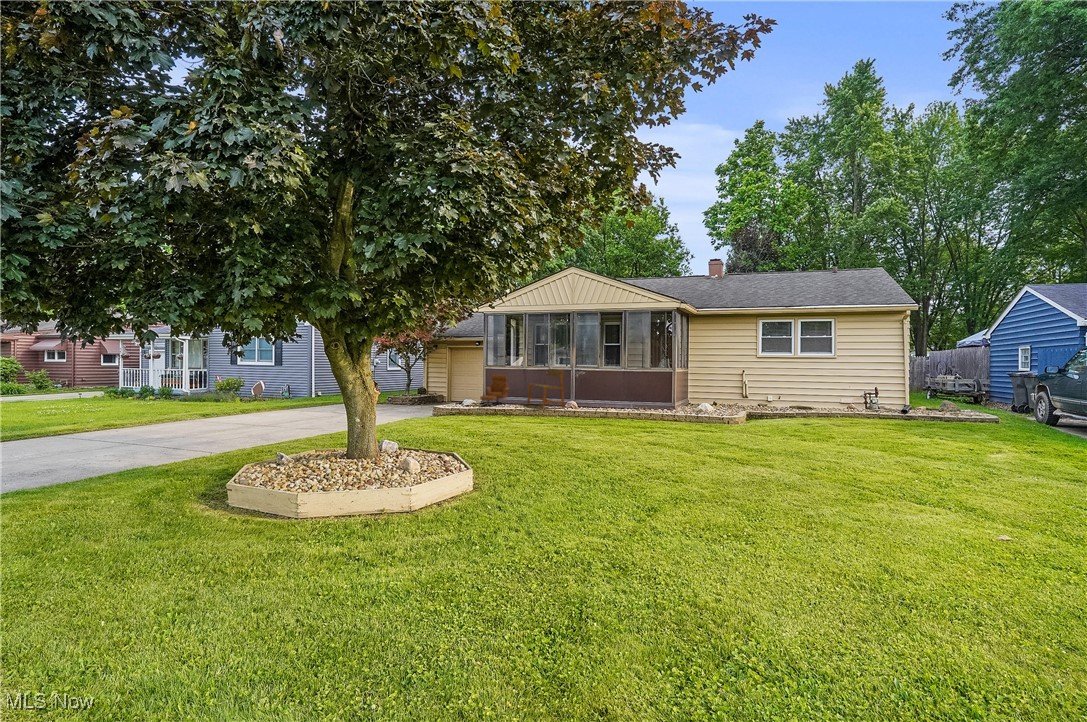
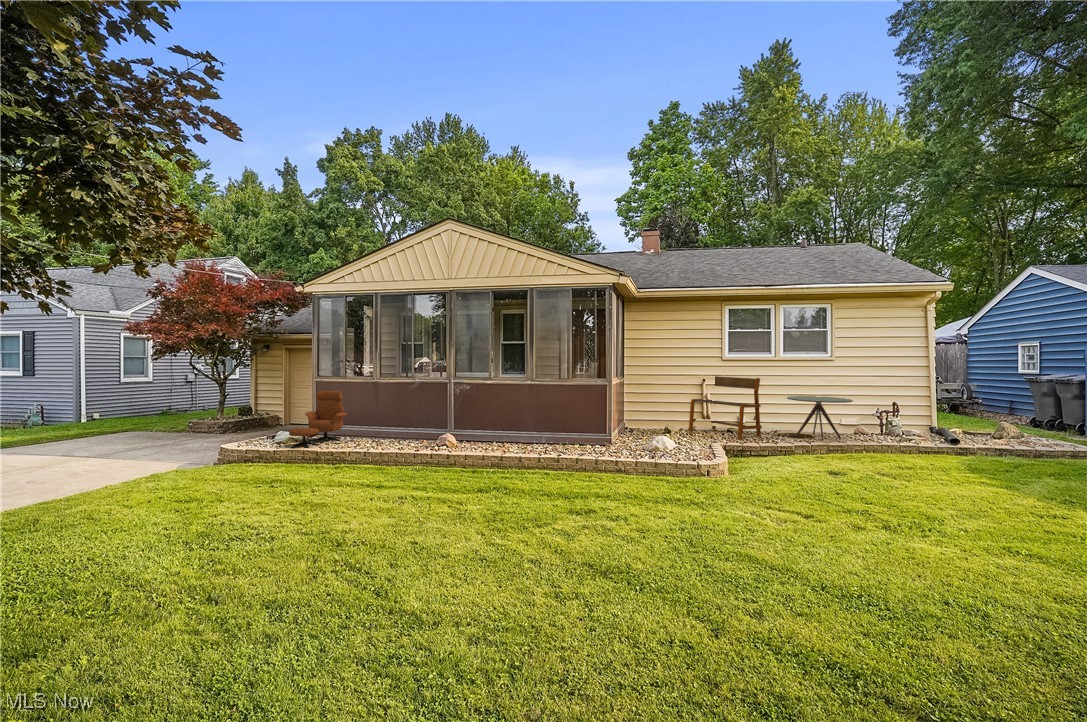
bench: present [527,369,565,410] -> present [689,376,762,440]
round table: none [799,383,843,412] -> present [787,396,852,441]

